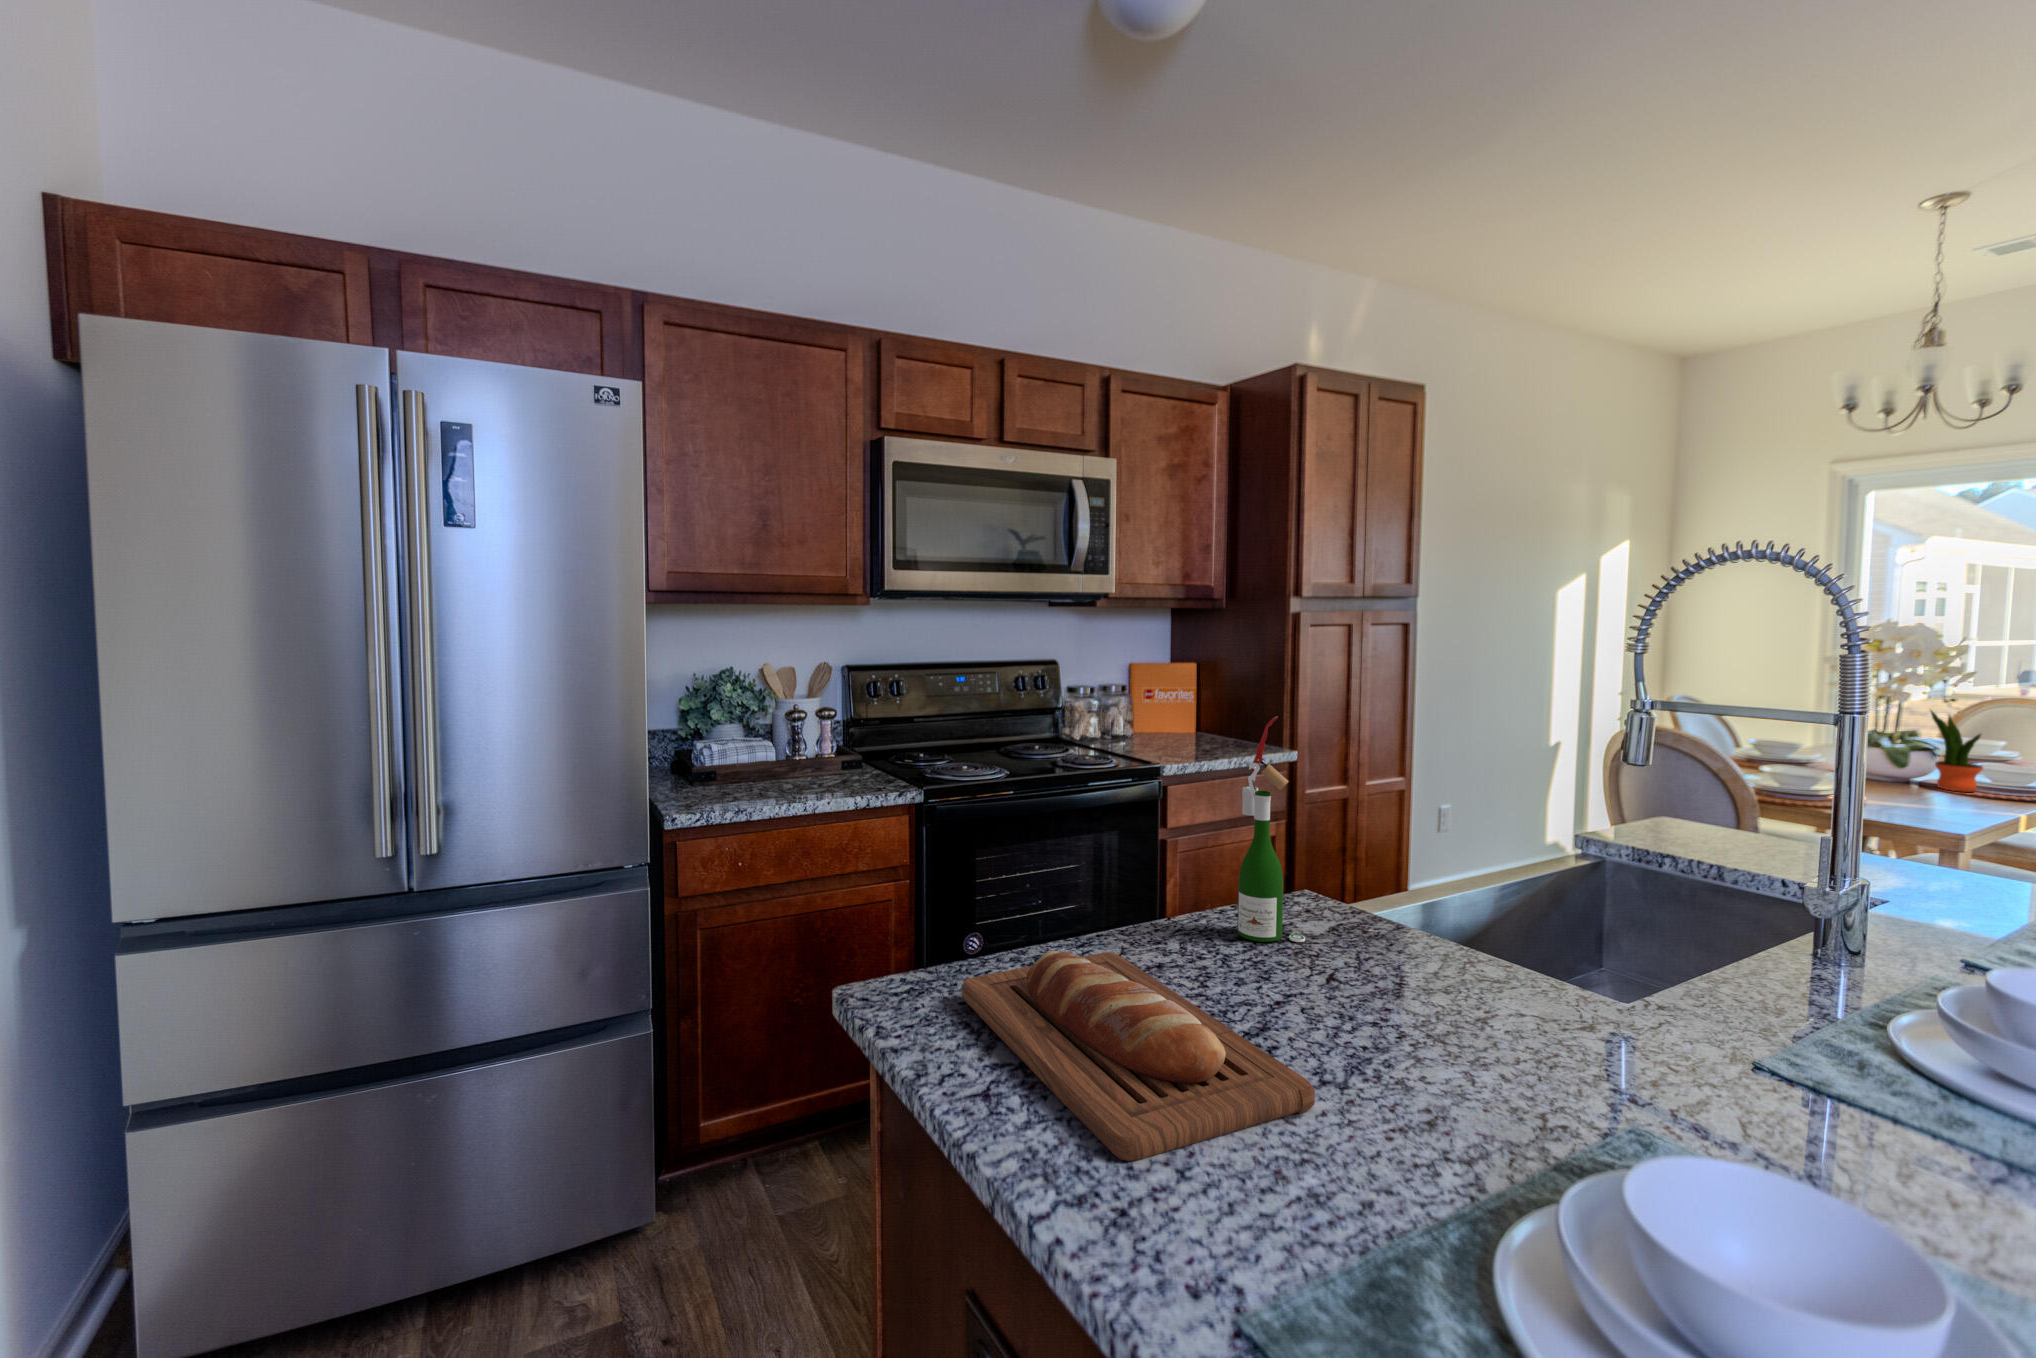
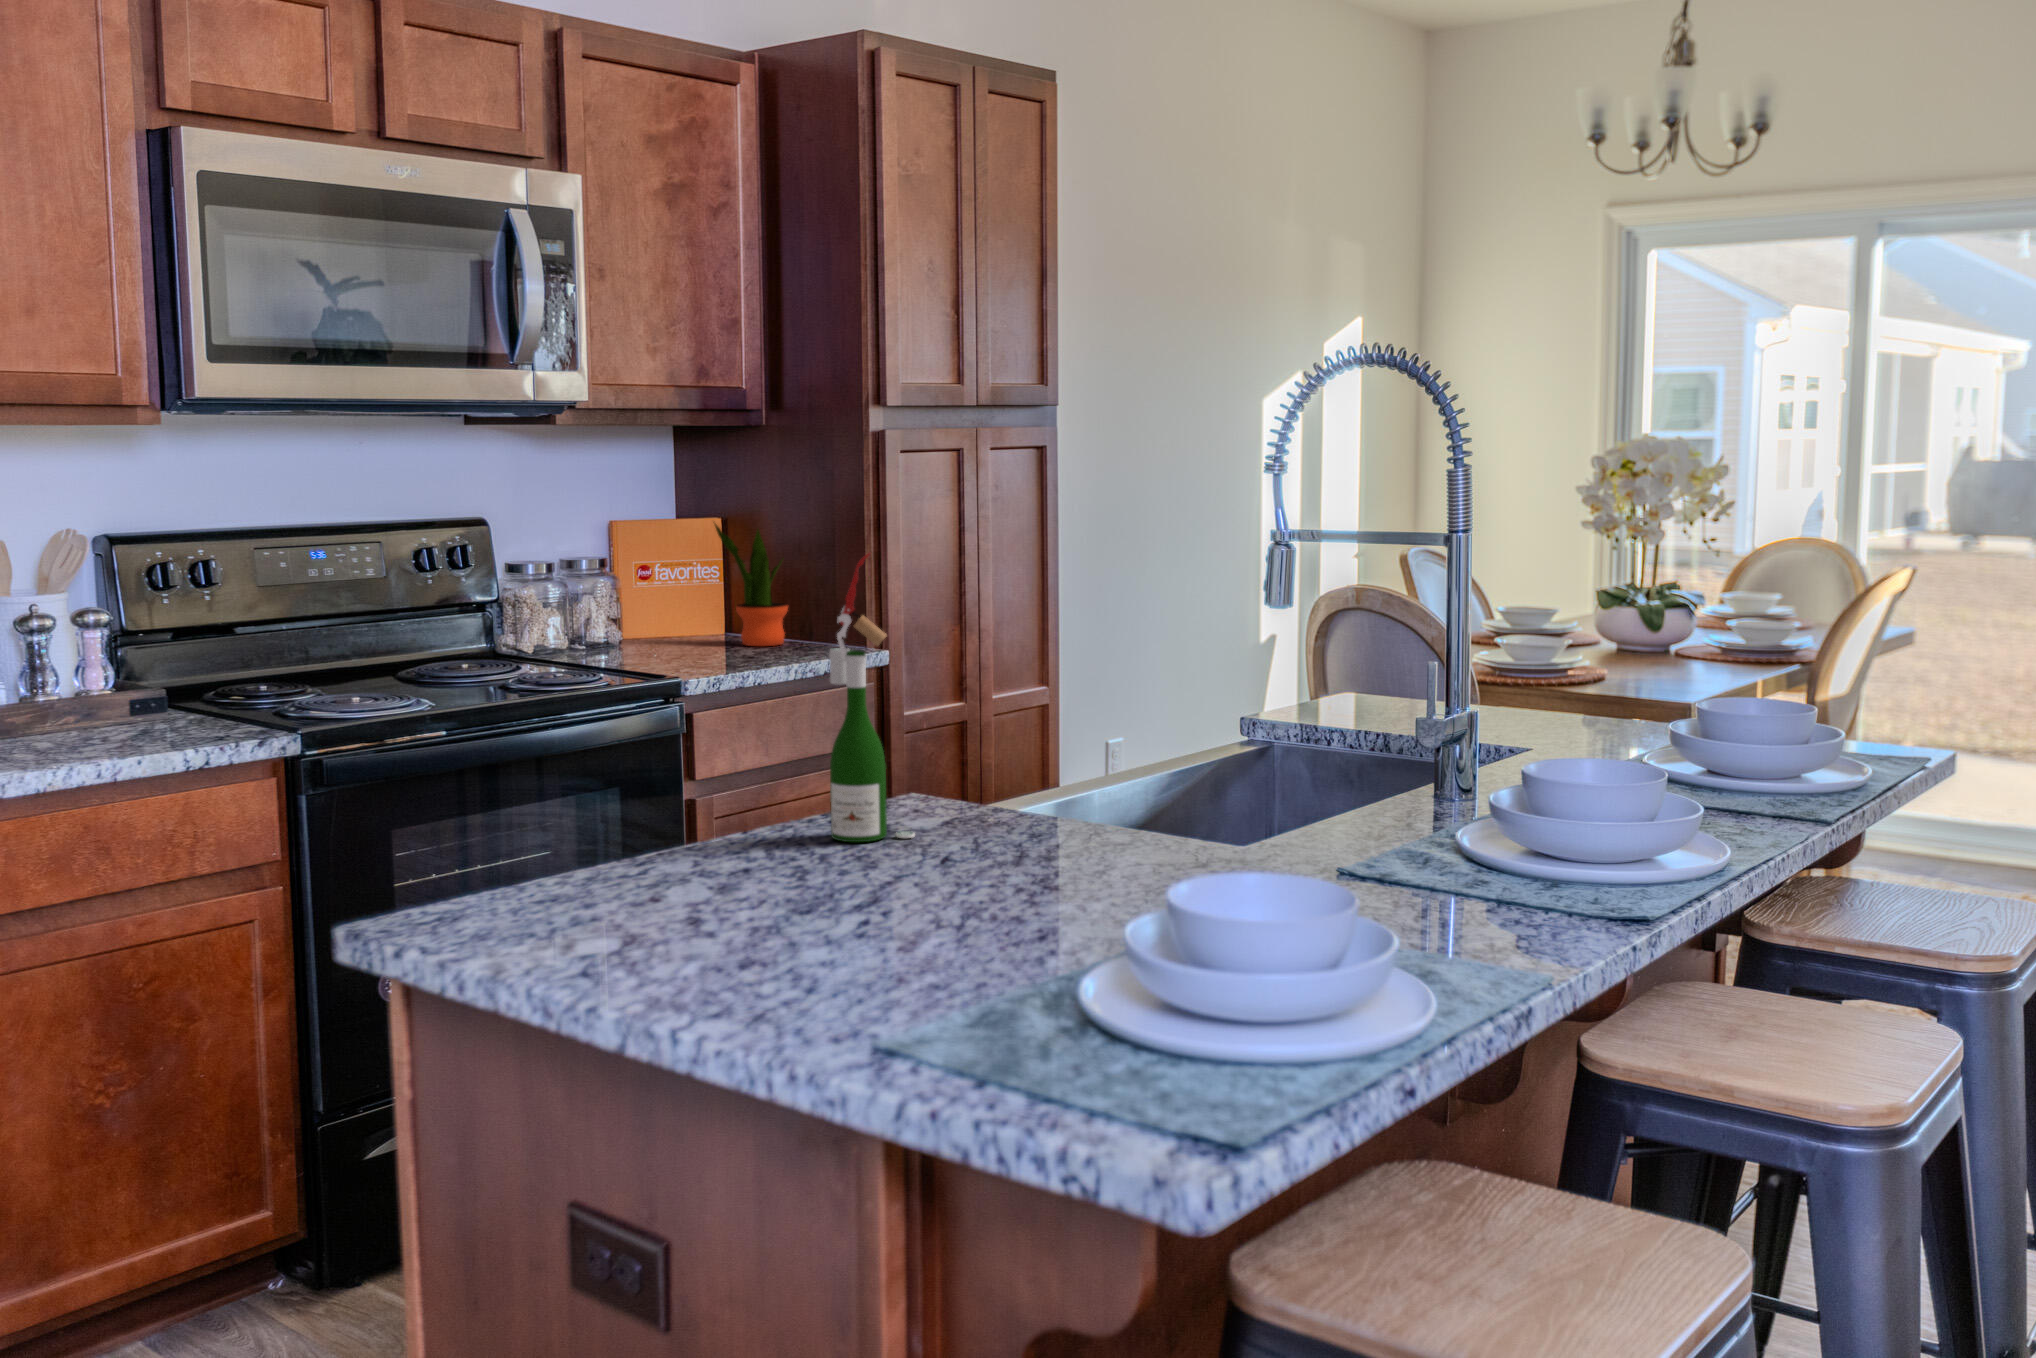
potted plant: present [1931,711,1983,792] -> present [715,524,788,646]
bread loaf: present [962,951,1315,1161] -> none [493,843,932,1002]

